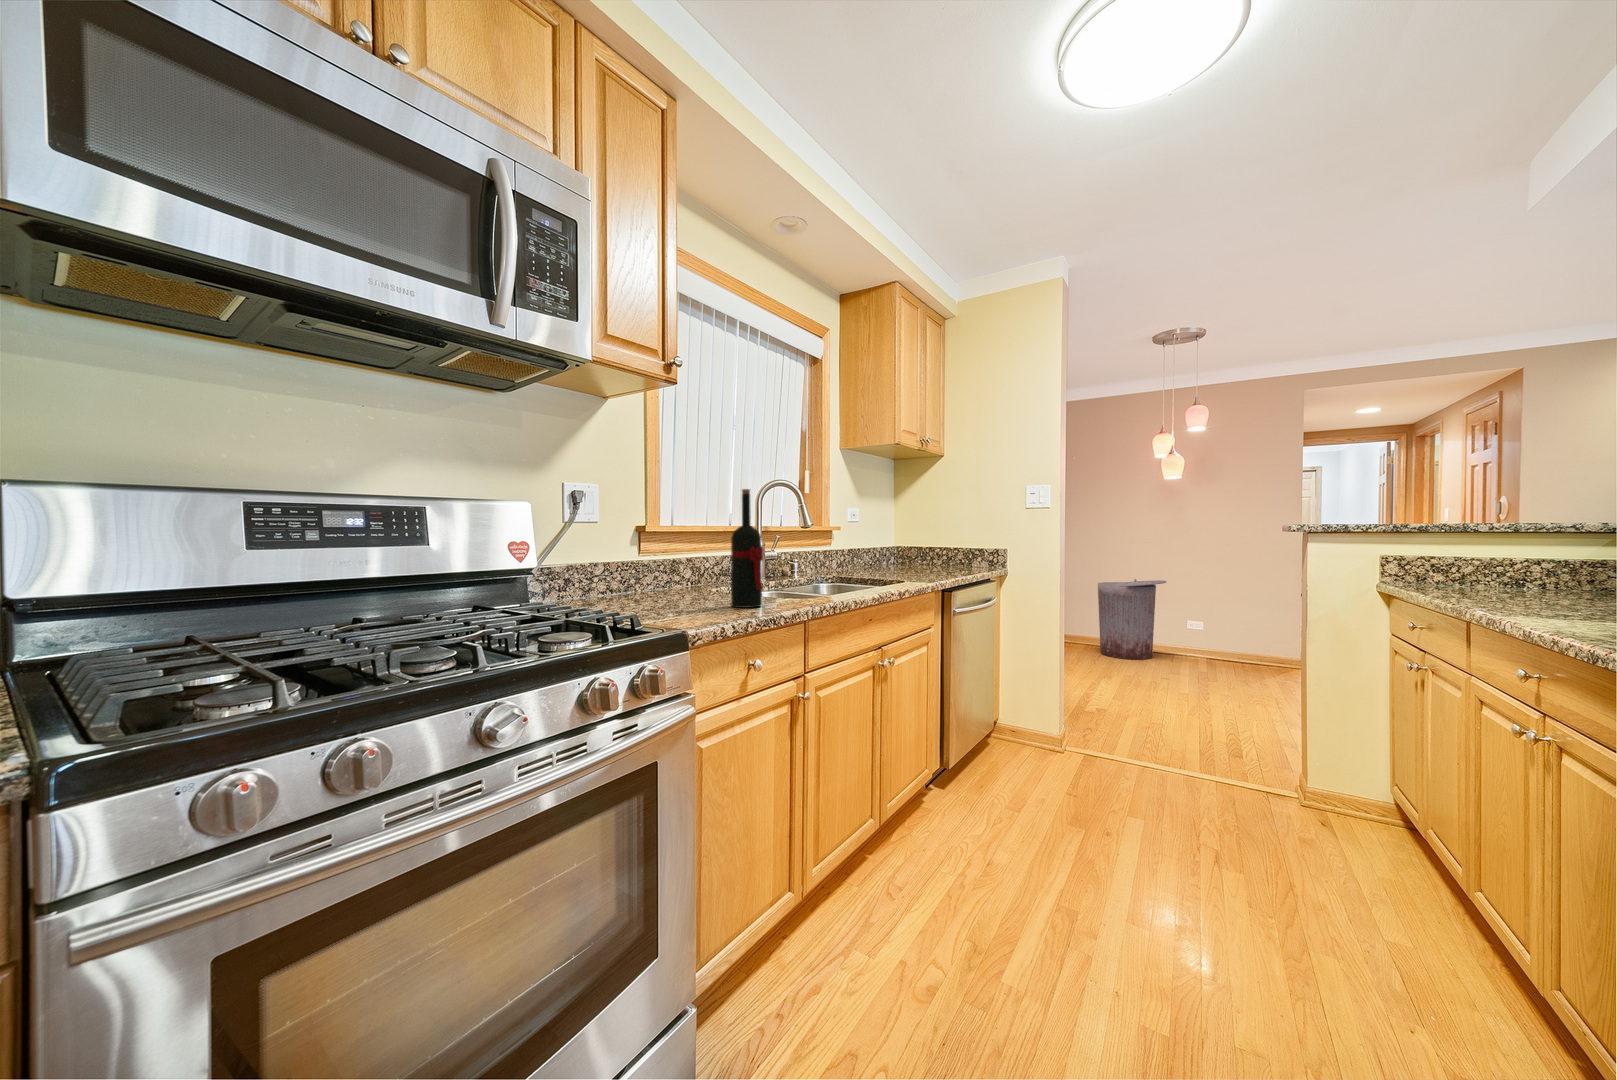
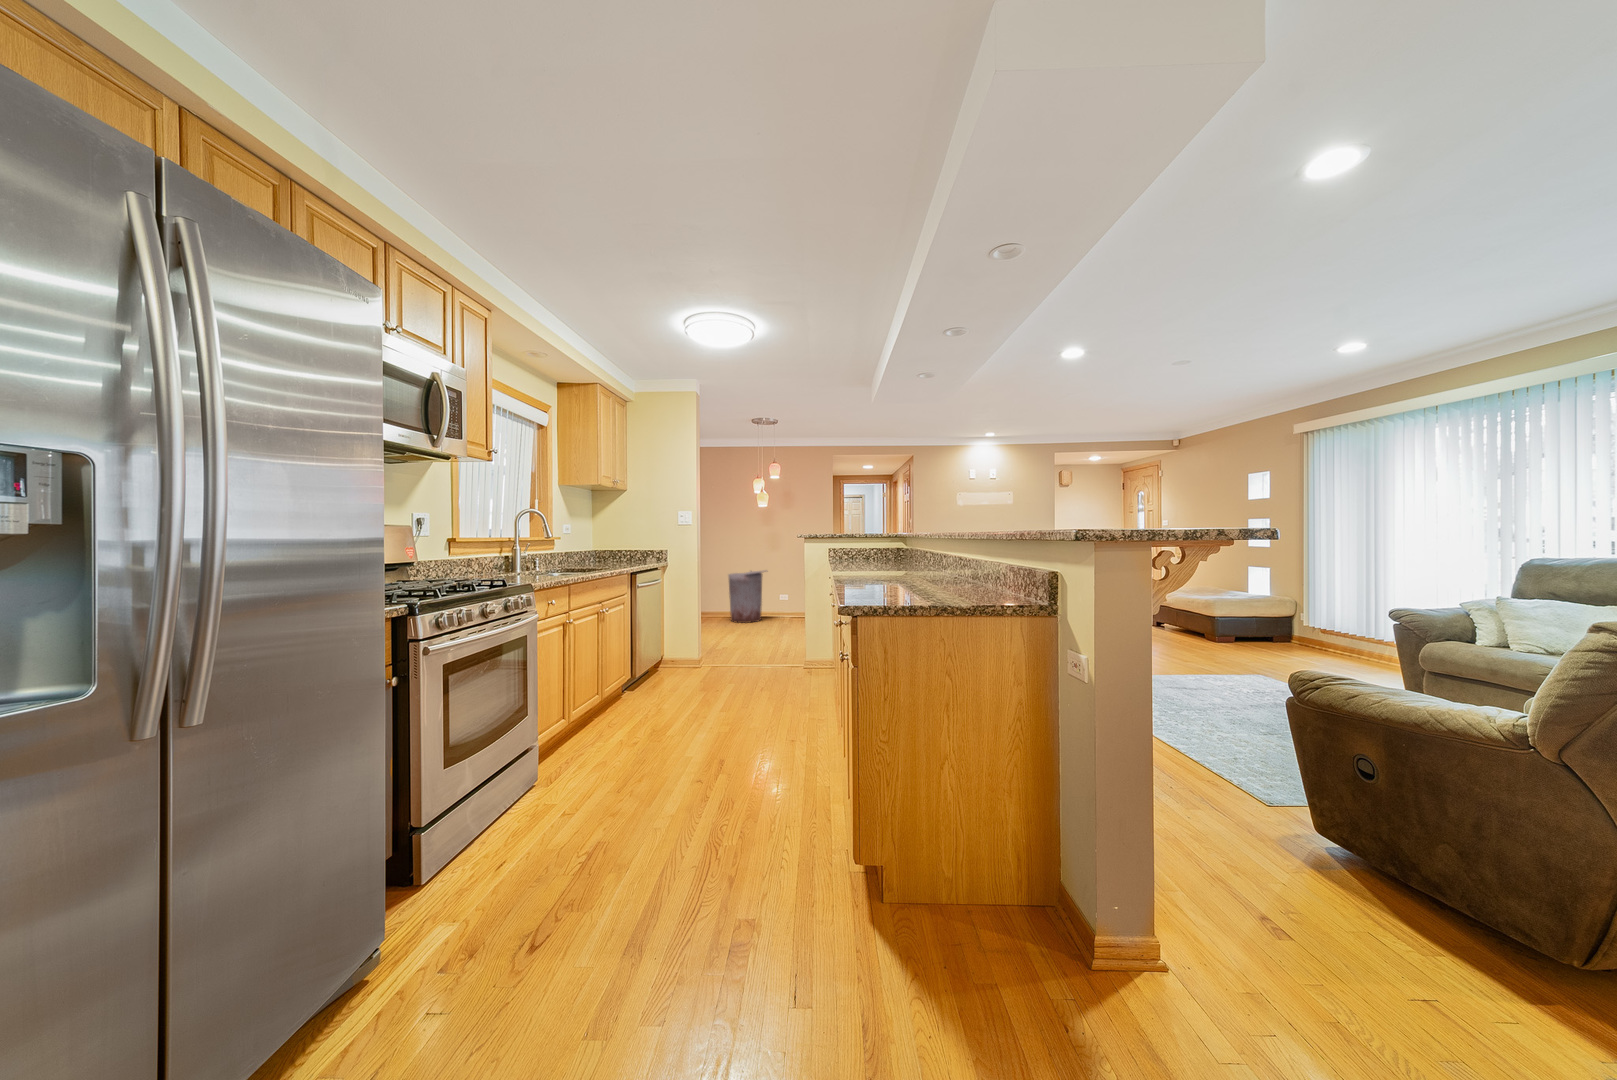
wine bottle: present [731,489,764,608] -> none [530,519,550,579]

